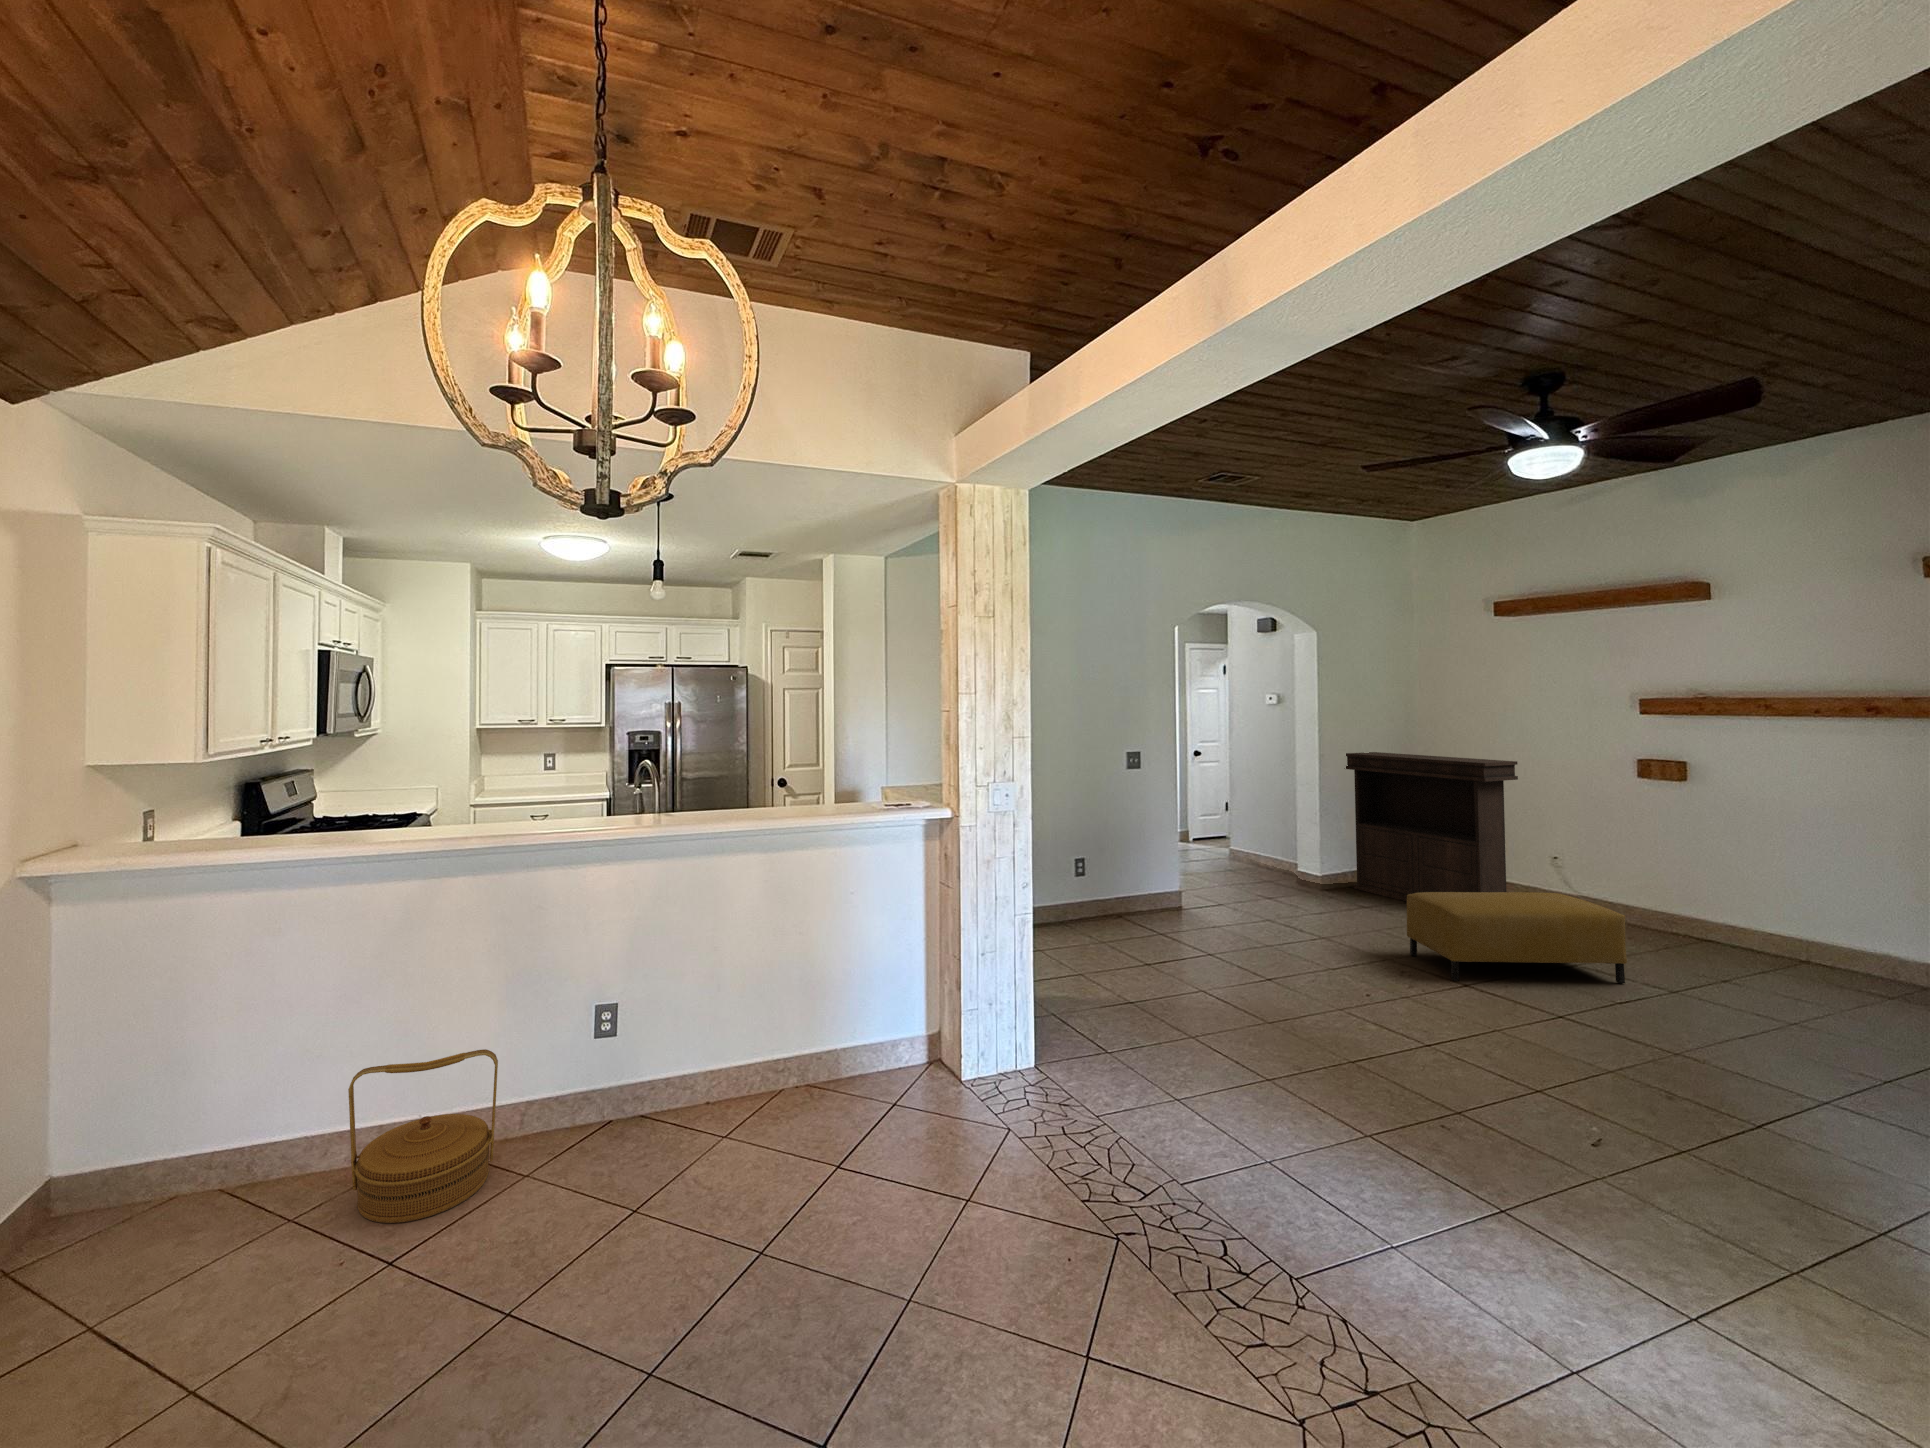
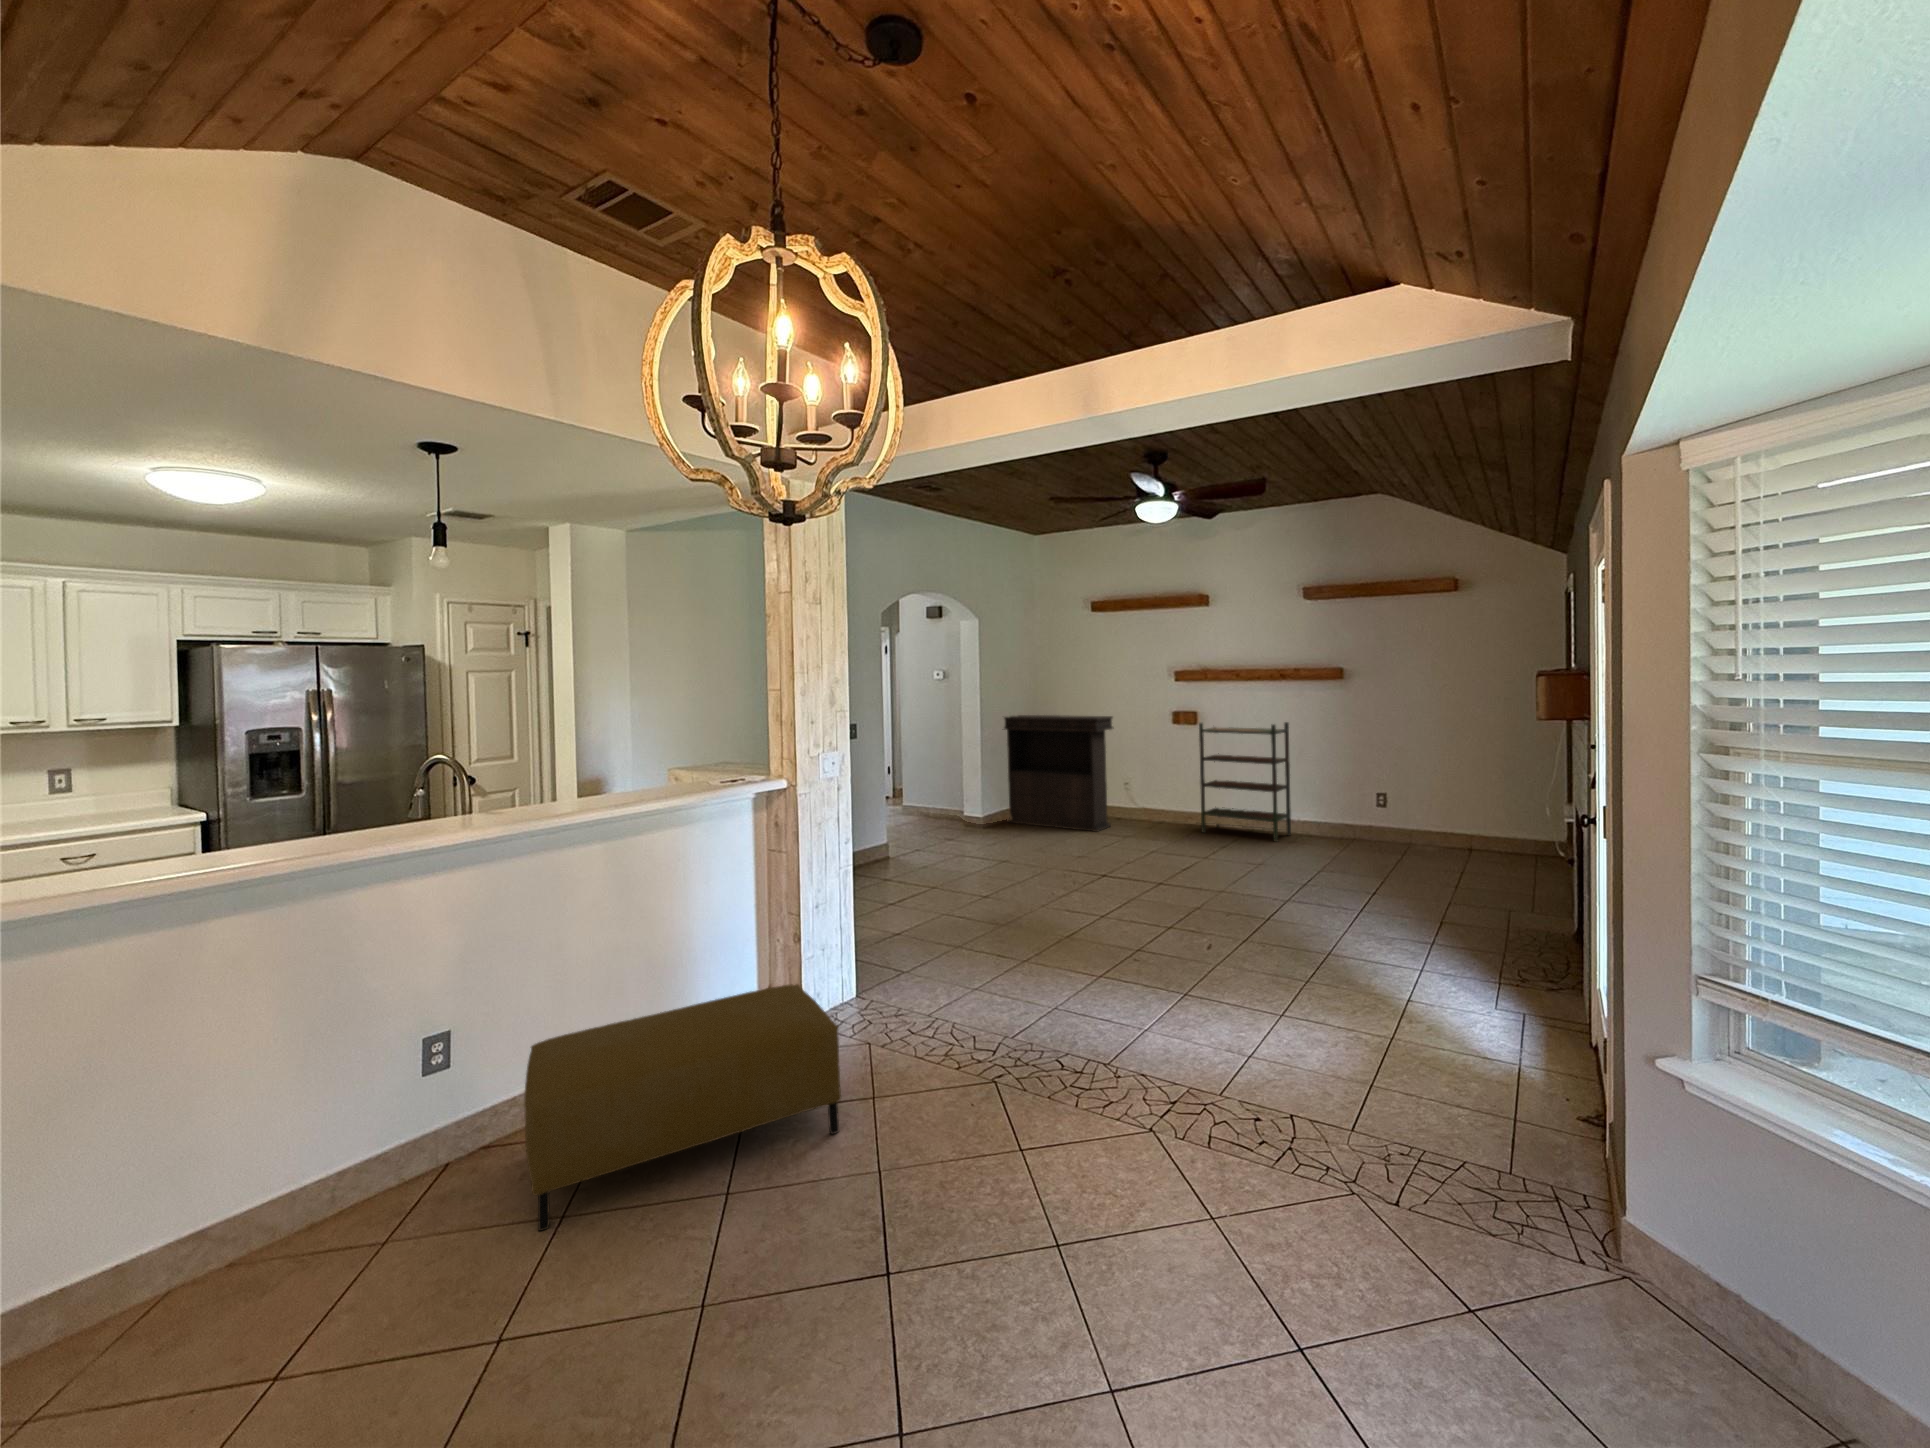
bookshelf: none [1674,778,1883,992] -> present [1199,722,1291,841]
ottoman: present [1407,892,1627,983] -> present [524,984,841,1231]
woven basket: present [348,1049,498,1223] -> none [100,1114,328,1367]

